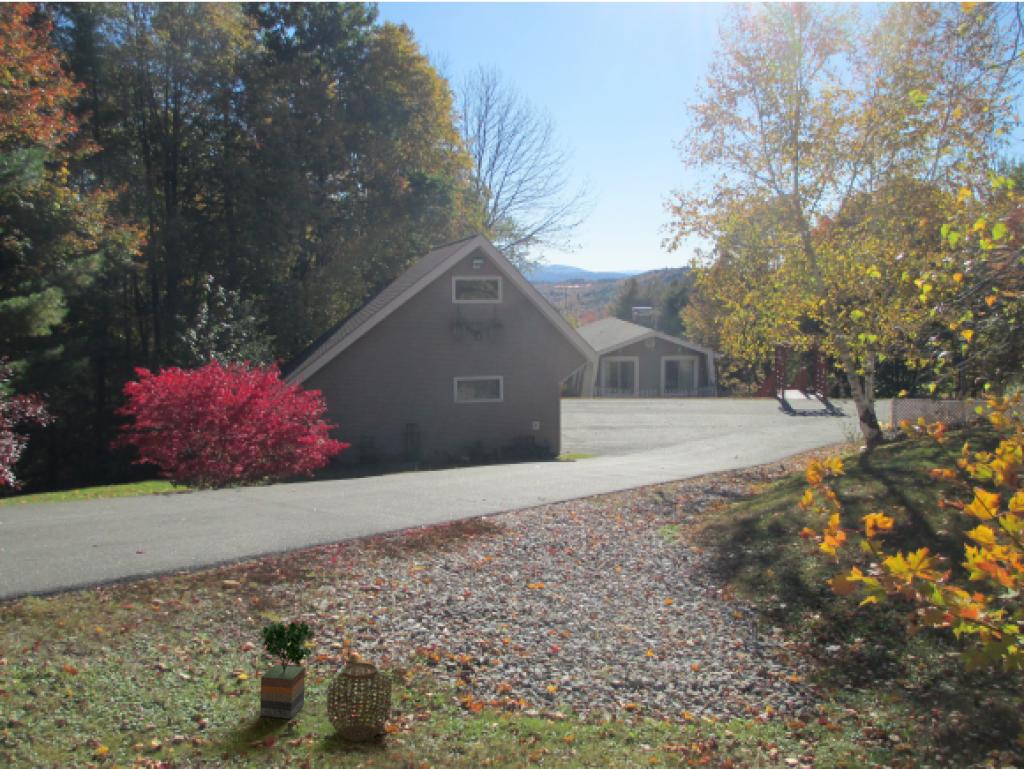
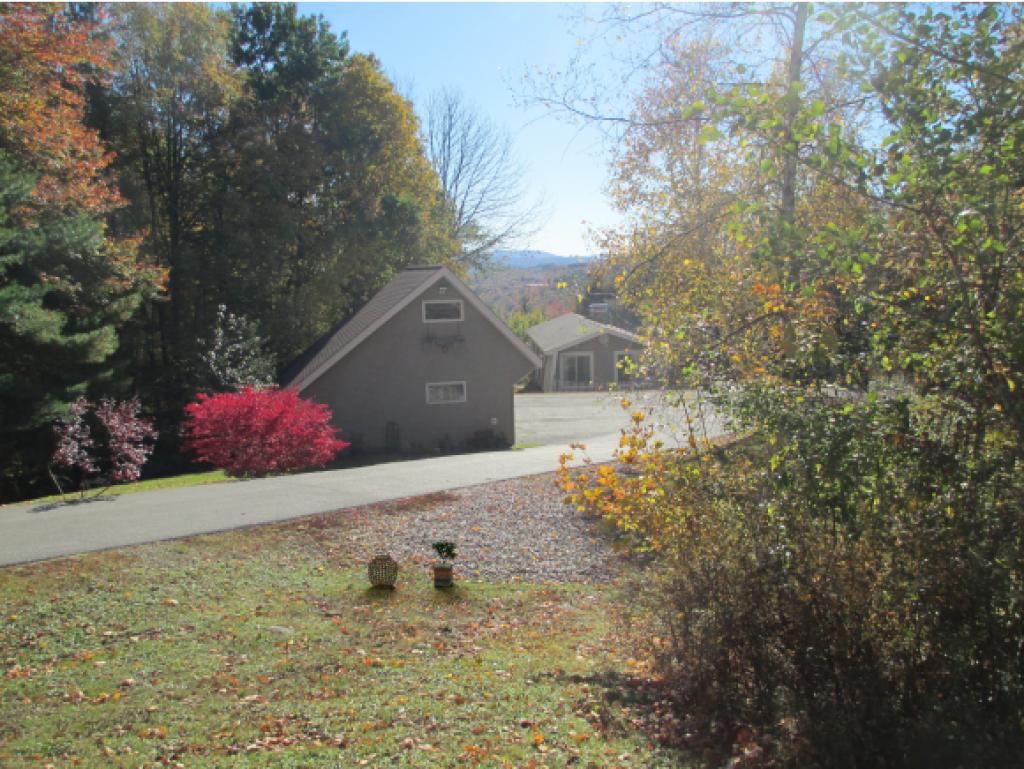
potted tree: present [260,622,316,719] -> present [432,542,458,587]

